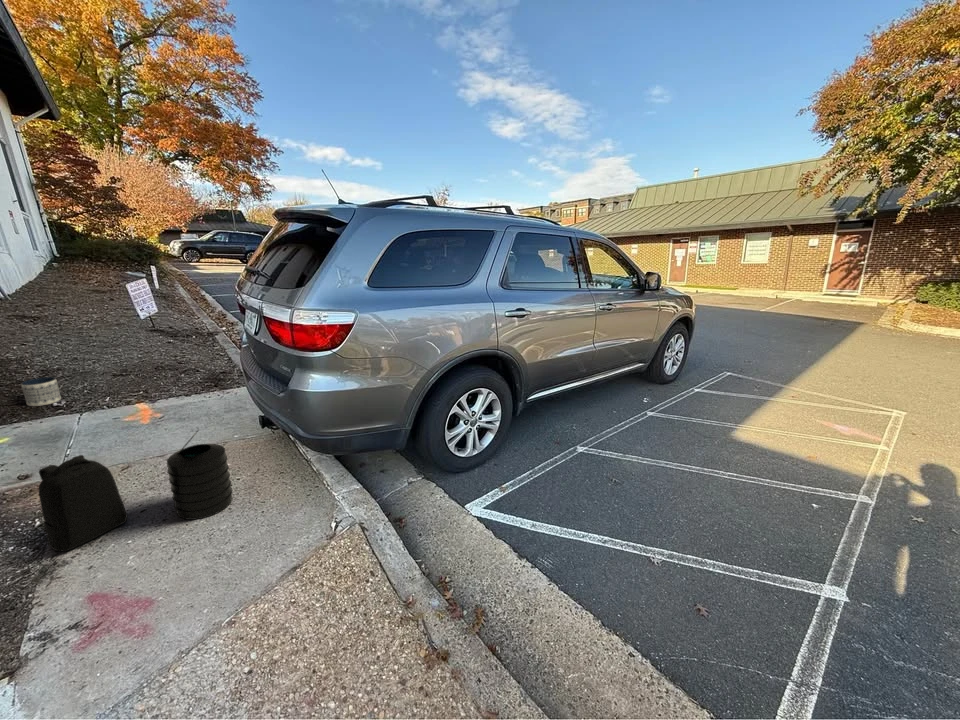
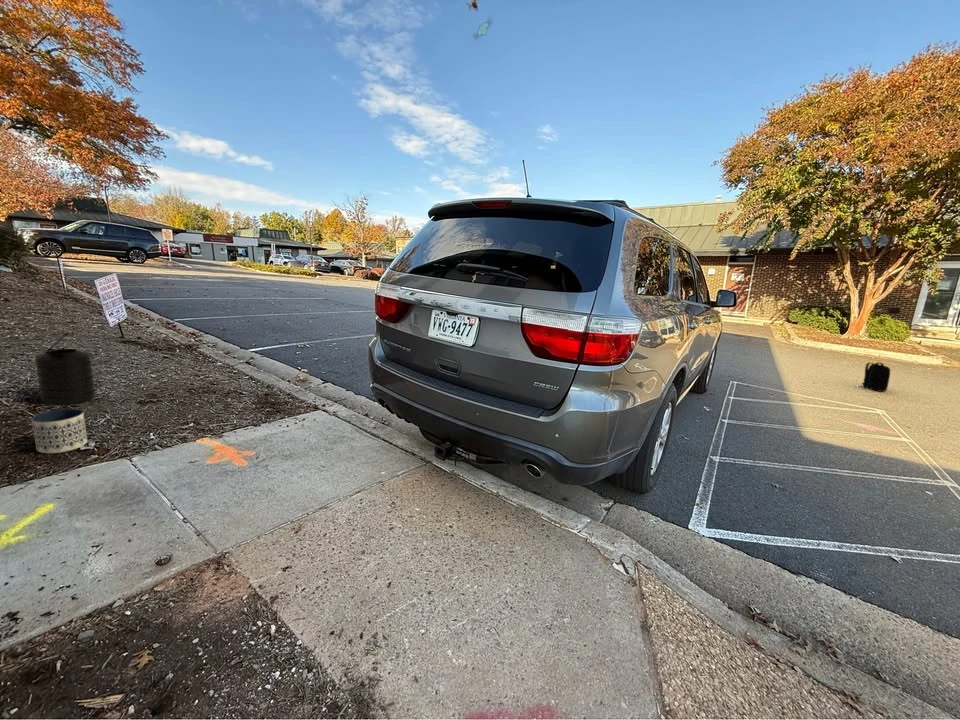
trash can: present [167,433,232,520] -> present [35,336,95,405]
backpack: present [39,455,127,552] -> present [862,362,890,392]

